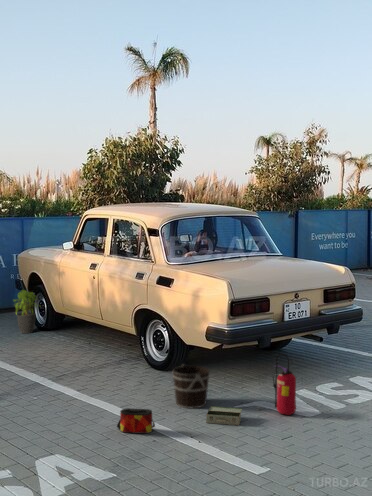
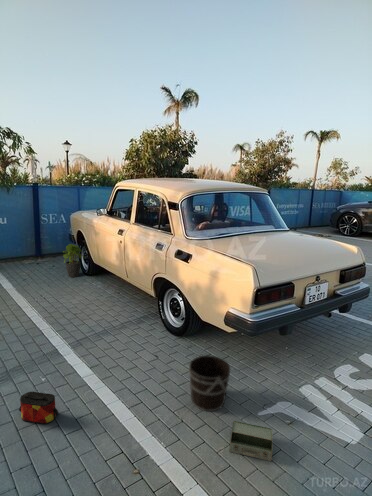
fire extinguisher: present [273,354,296,415] -> none [306,365,338,436]
bag: present [117,408,155,434] -> present [19,392,58,424]

